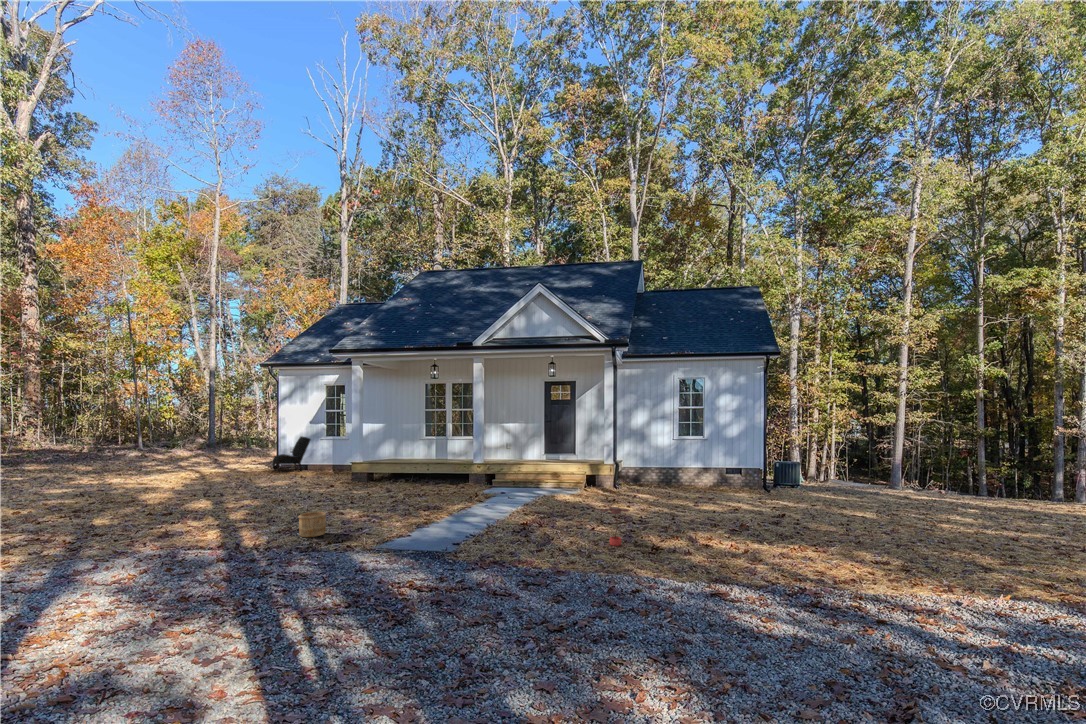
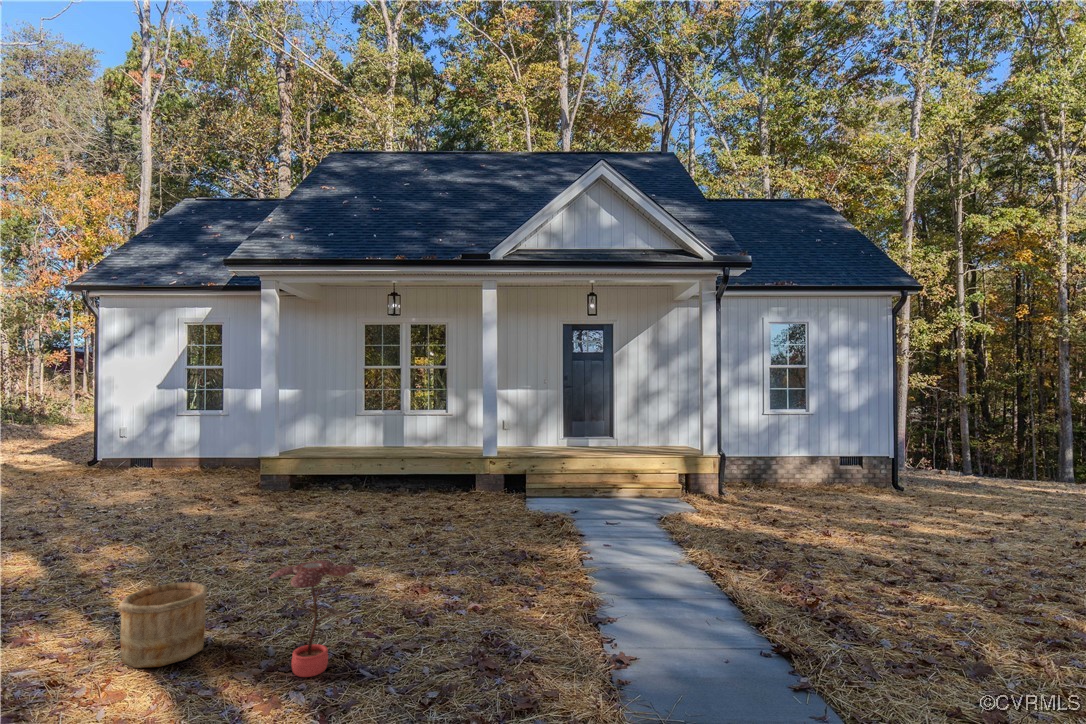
lounge chair: present [273,437,311,472] -> none [88,411,160,472]
potted plant: present [602,507,629,546] -> present [270,560,355,677]

